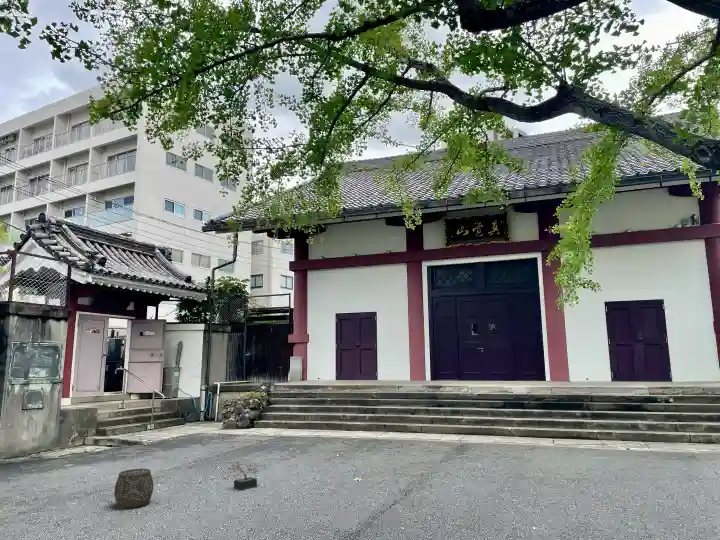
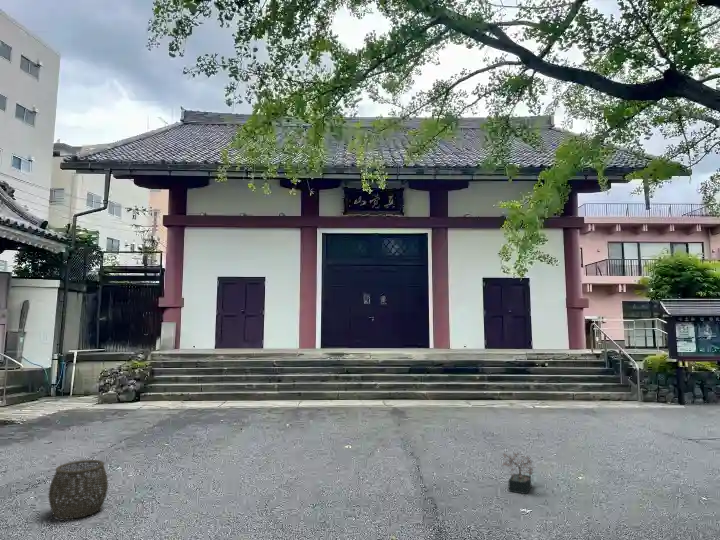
decorative plant: present [228,461,259,490] -> present [503,453,533,494]

